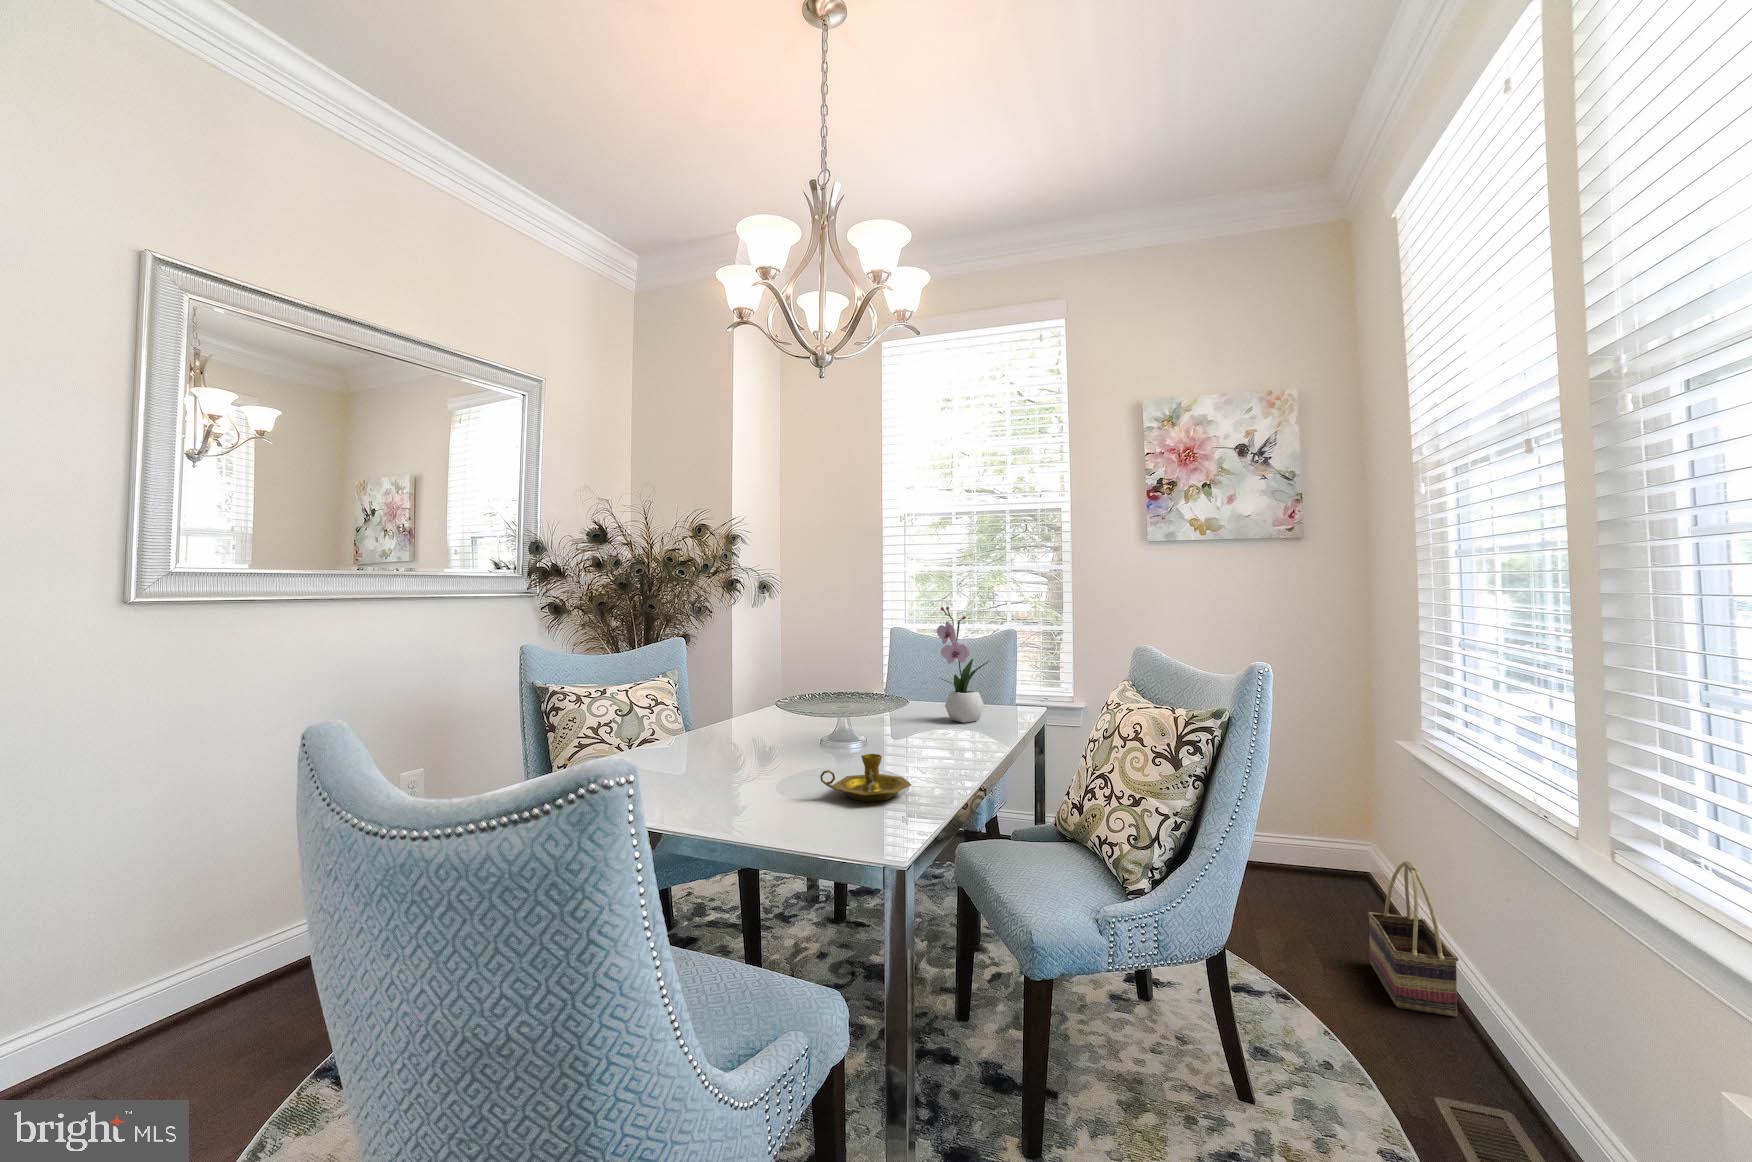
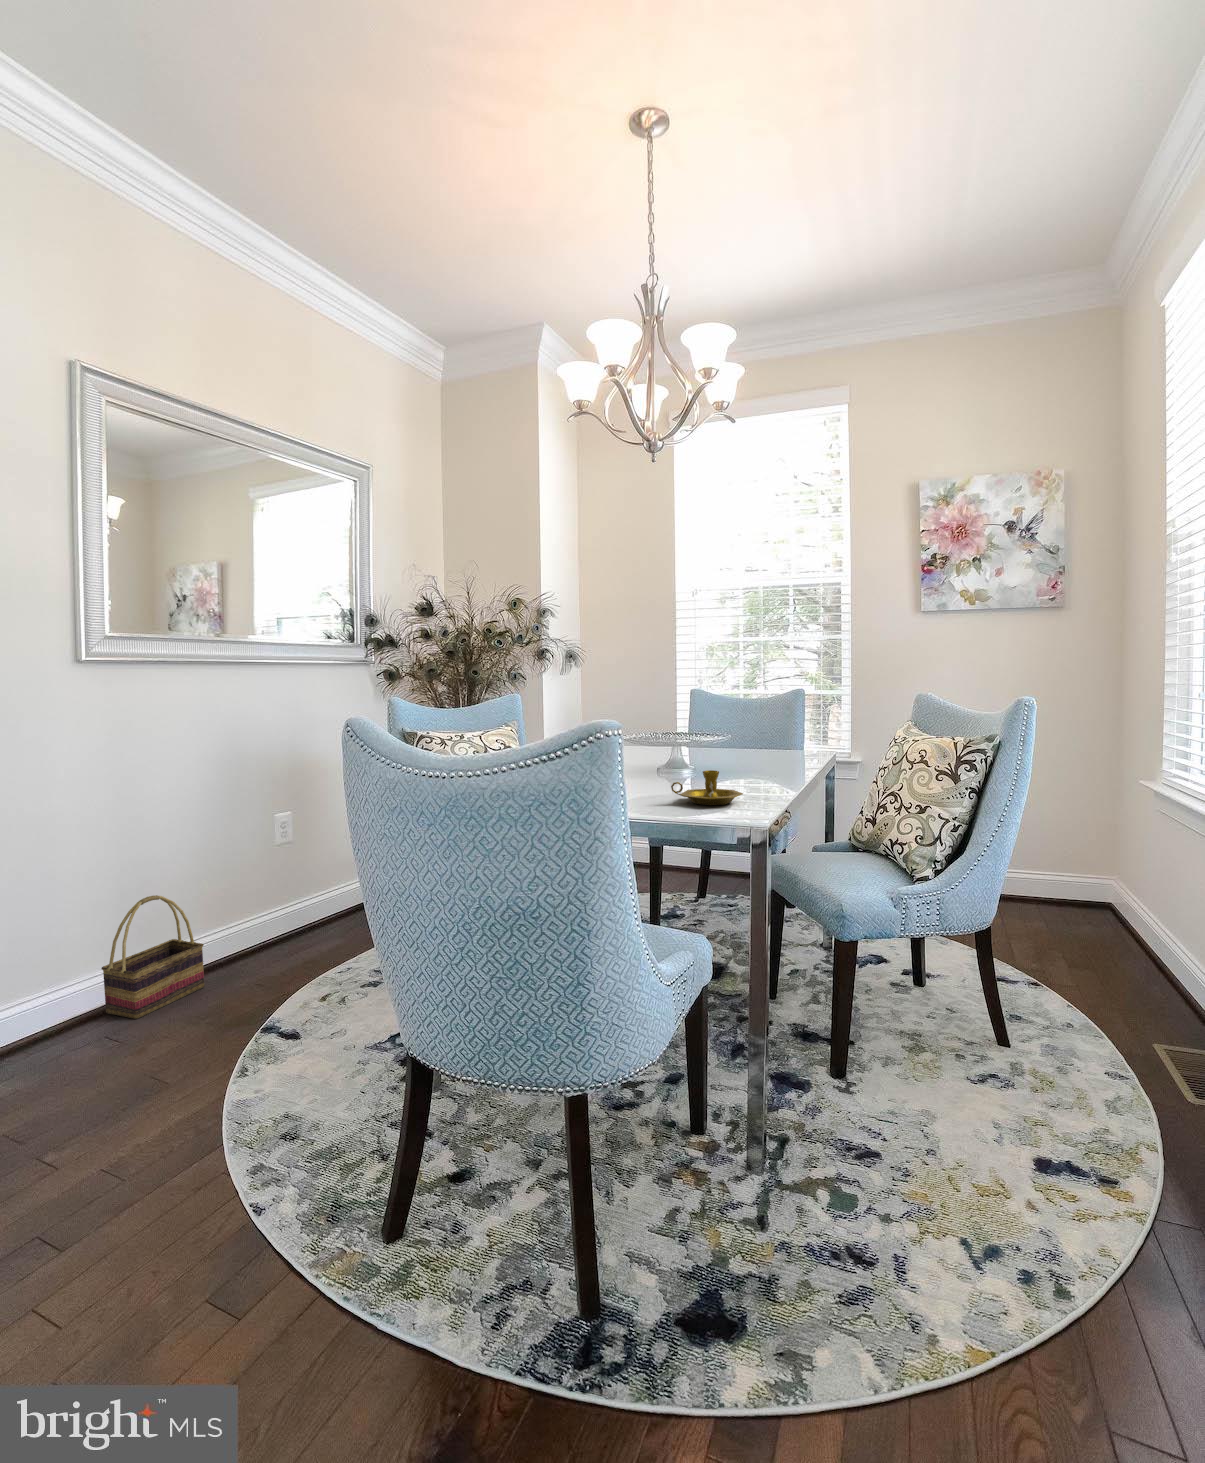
flower arrangement: present [937,606,989,723] -> none [741,664,787,762]
basket: present [1367,861,1458,1016] -> present [101,895,204,1019]

